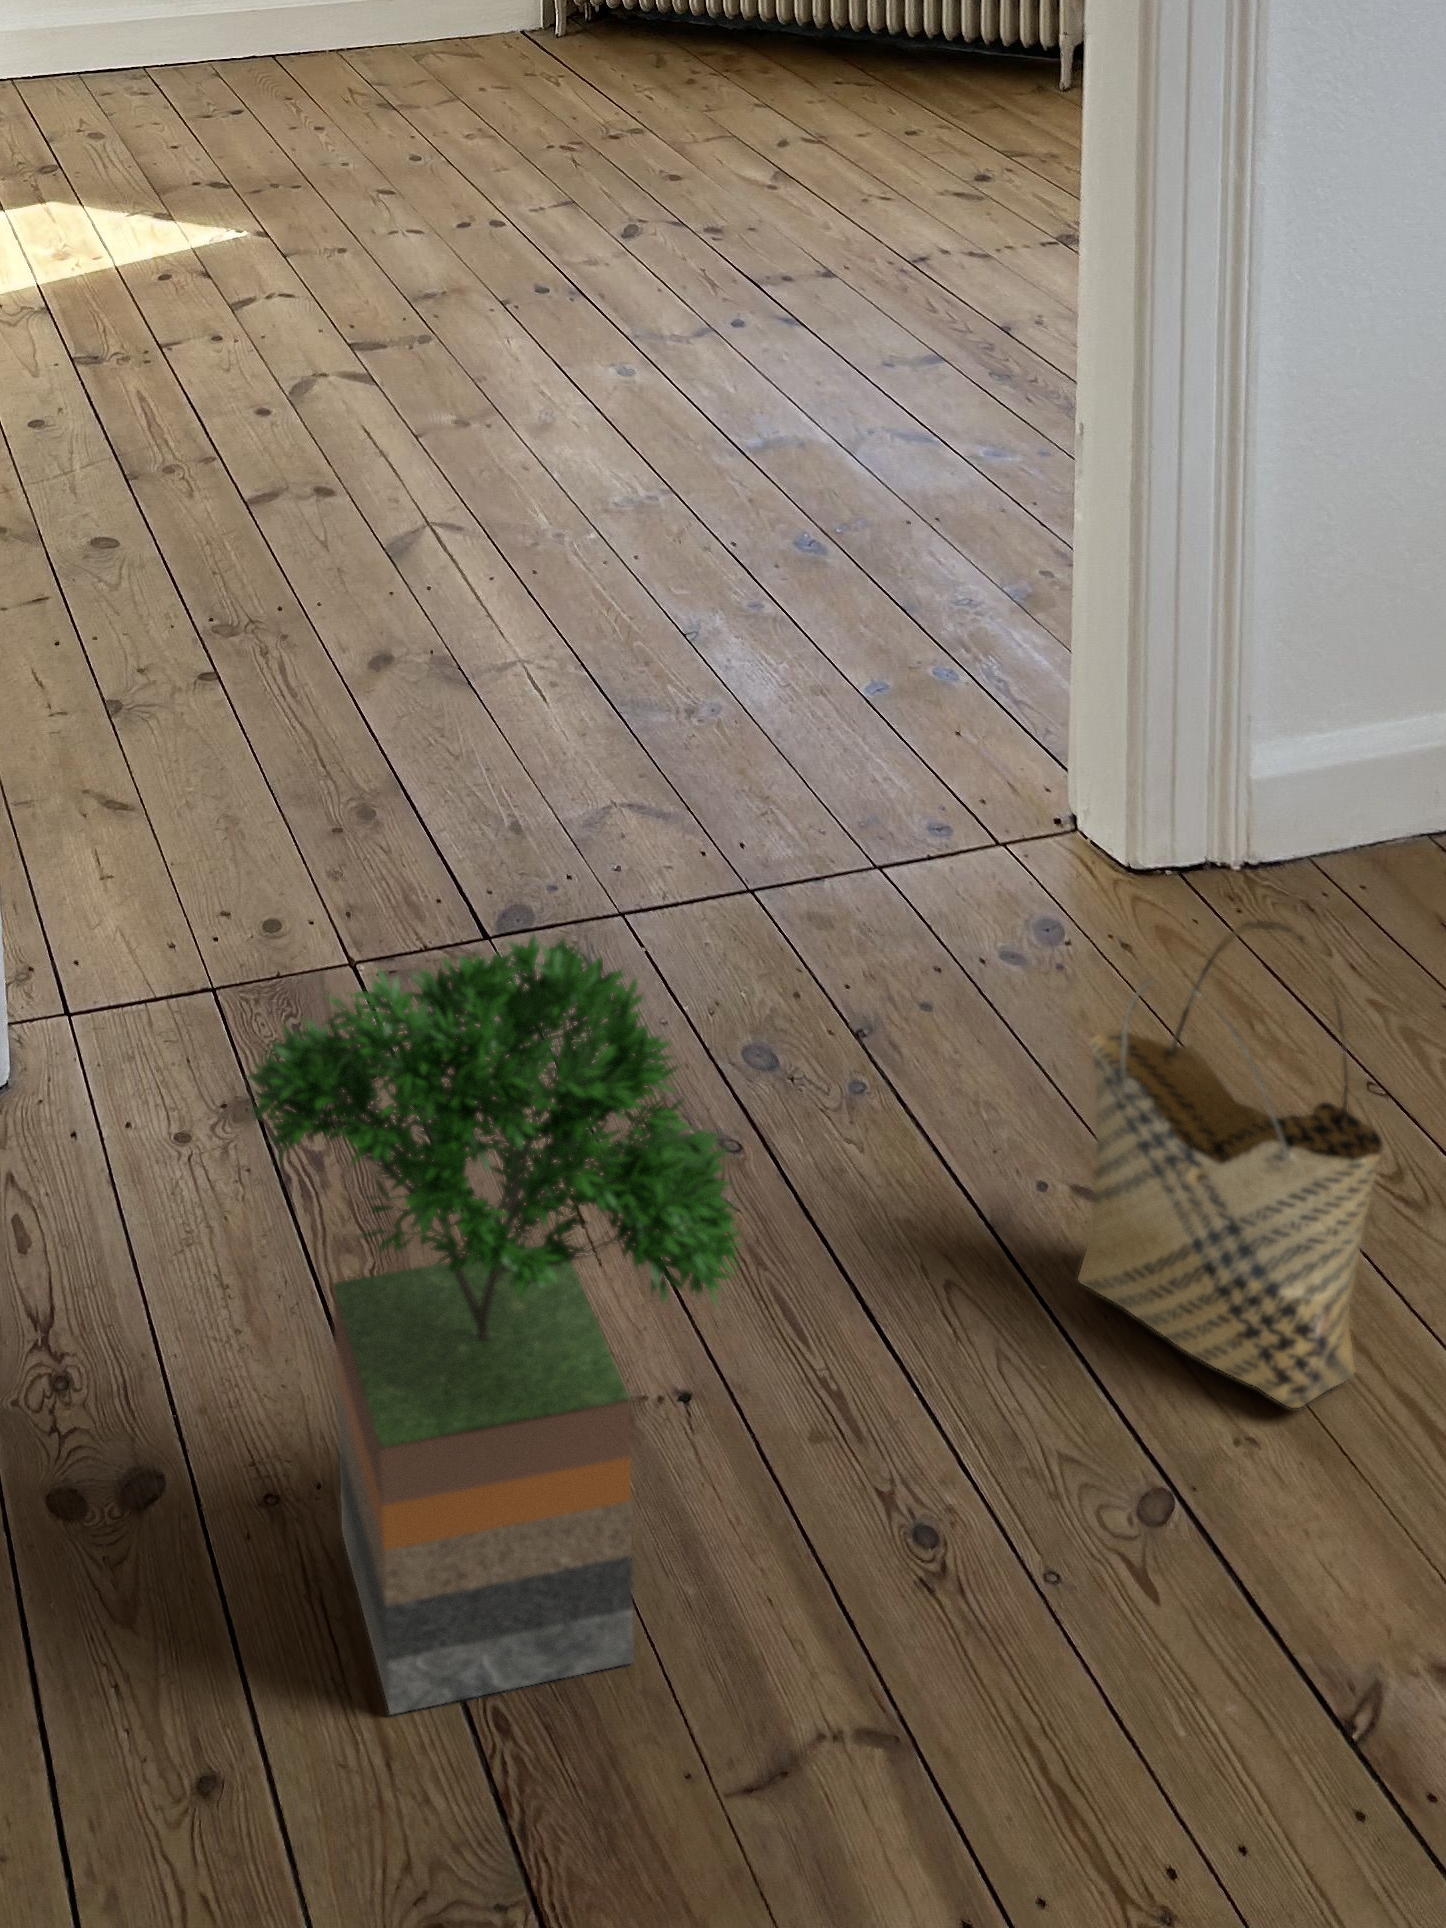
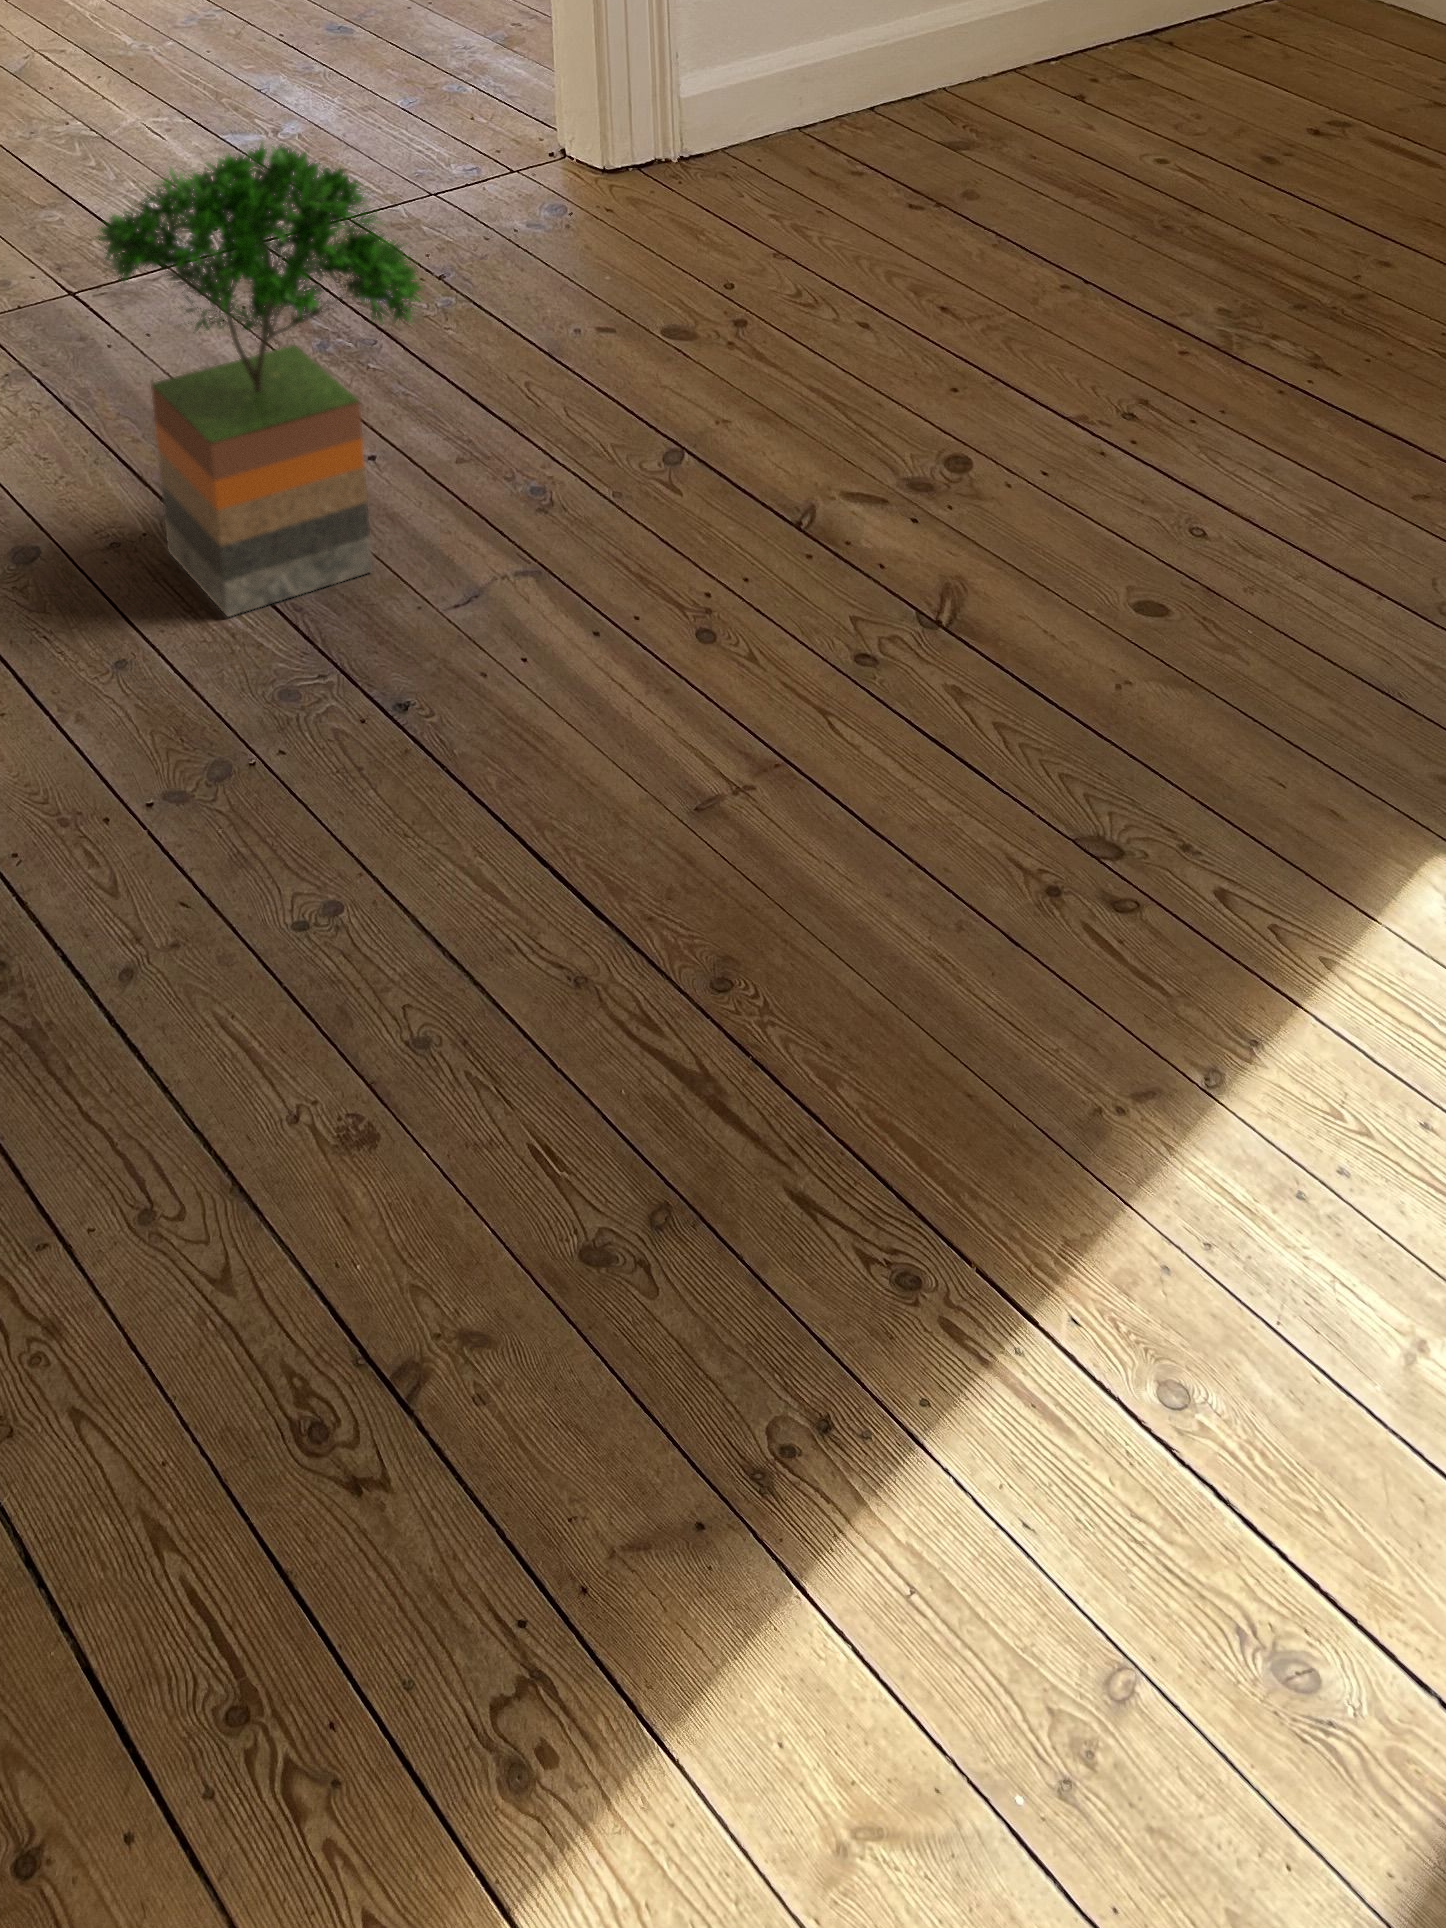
woven basket: present [1078,920,1384,1408] -> none [605,115,793,401]

